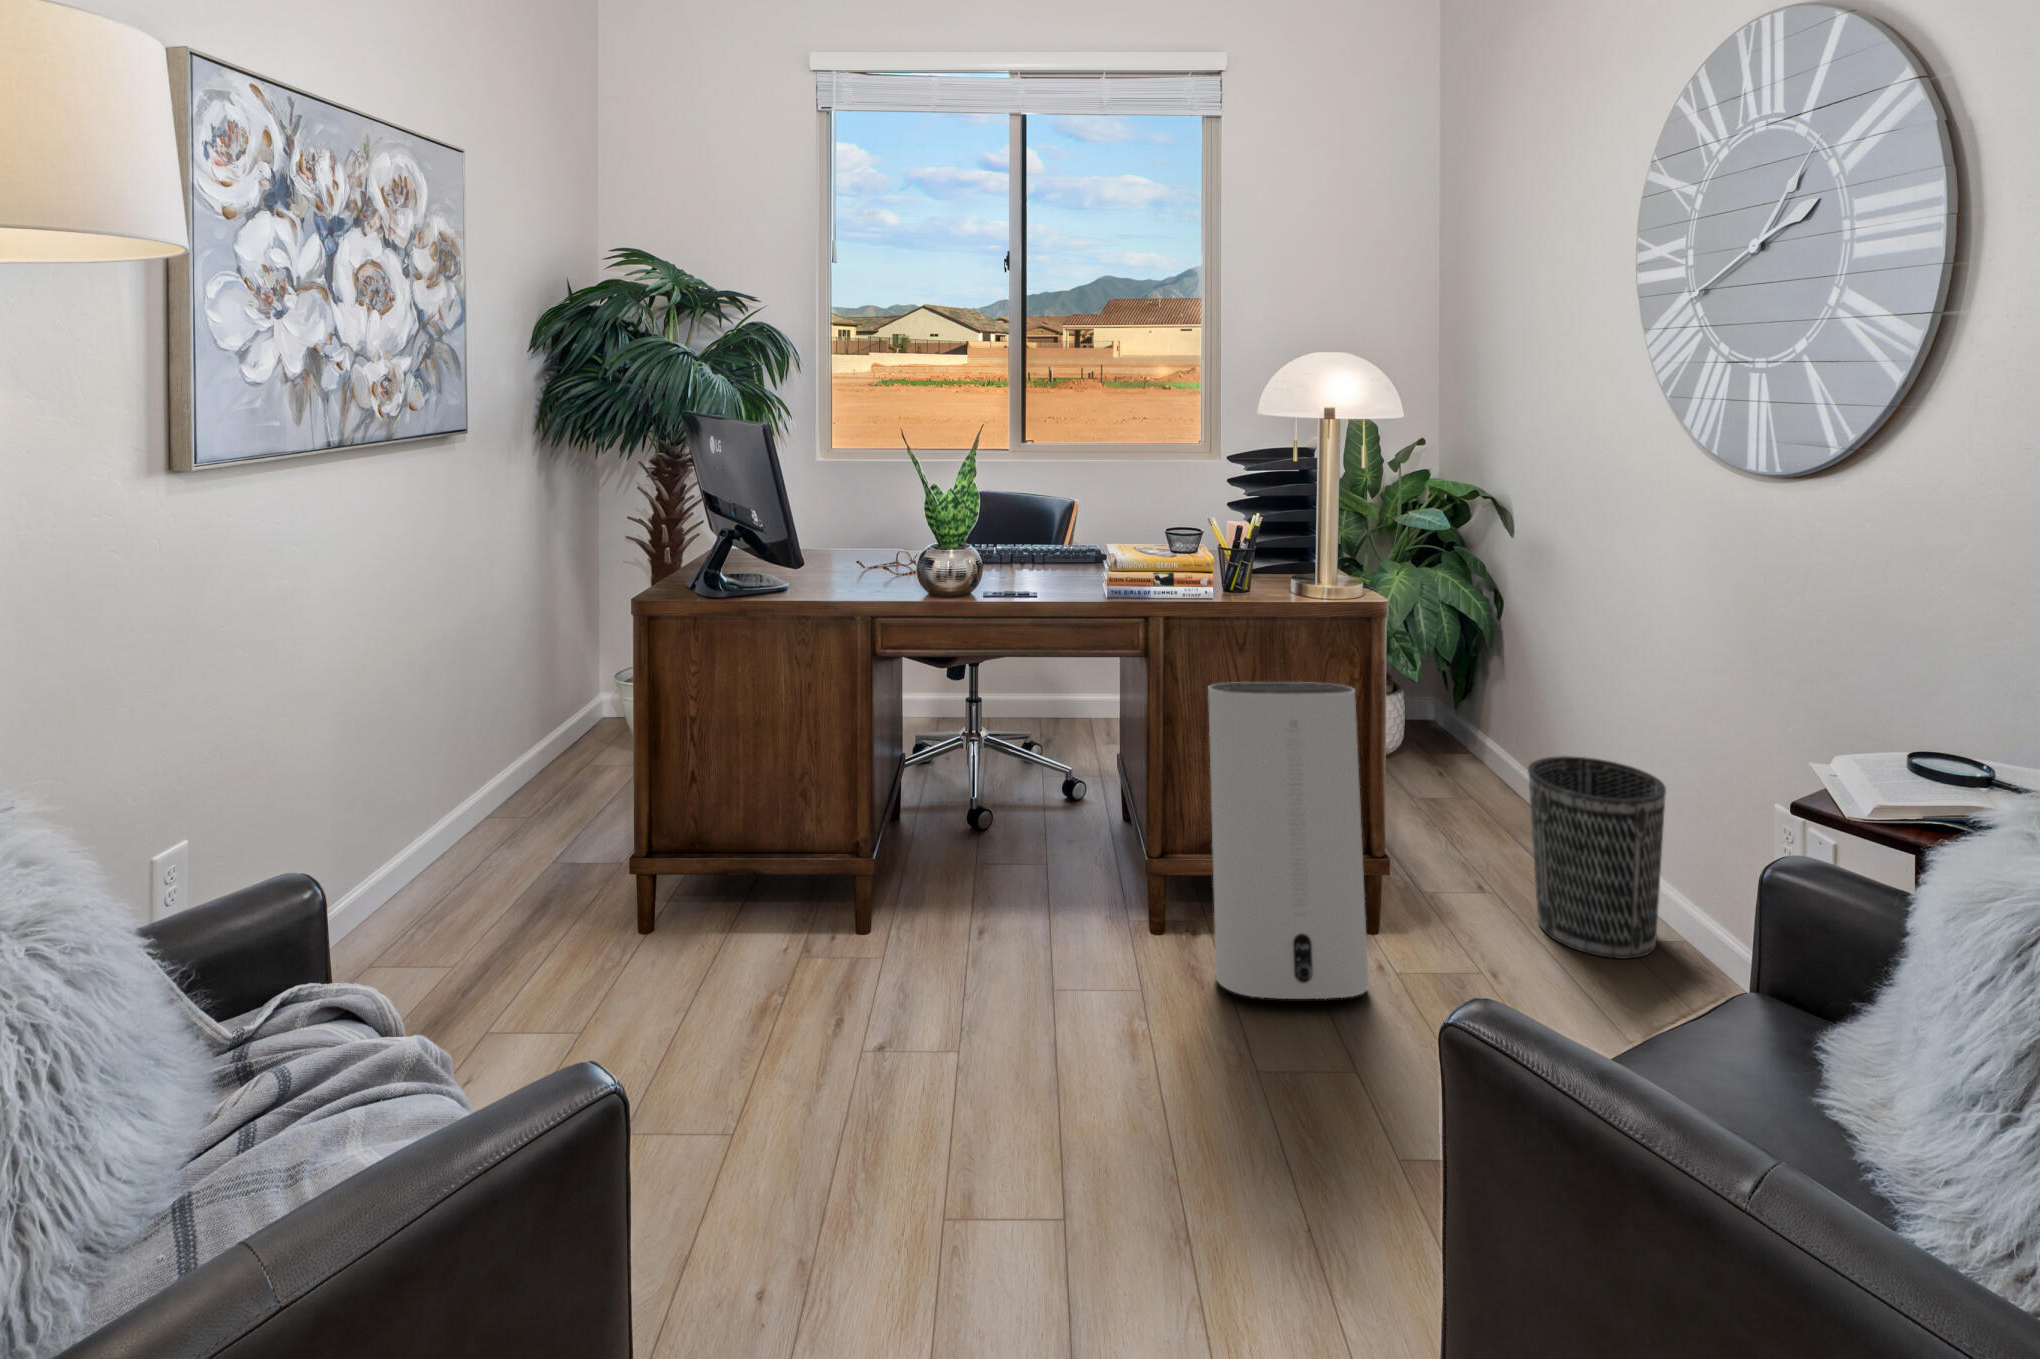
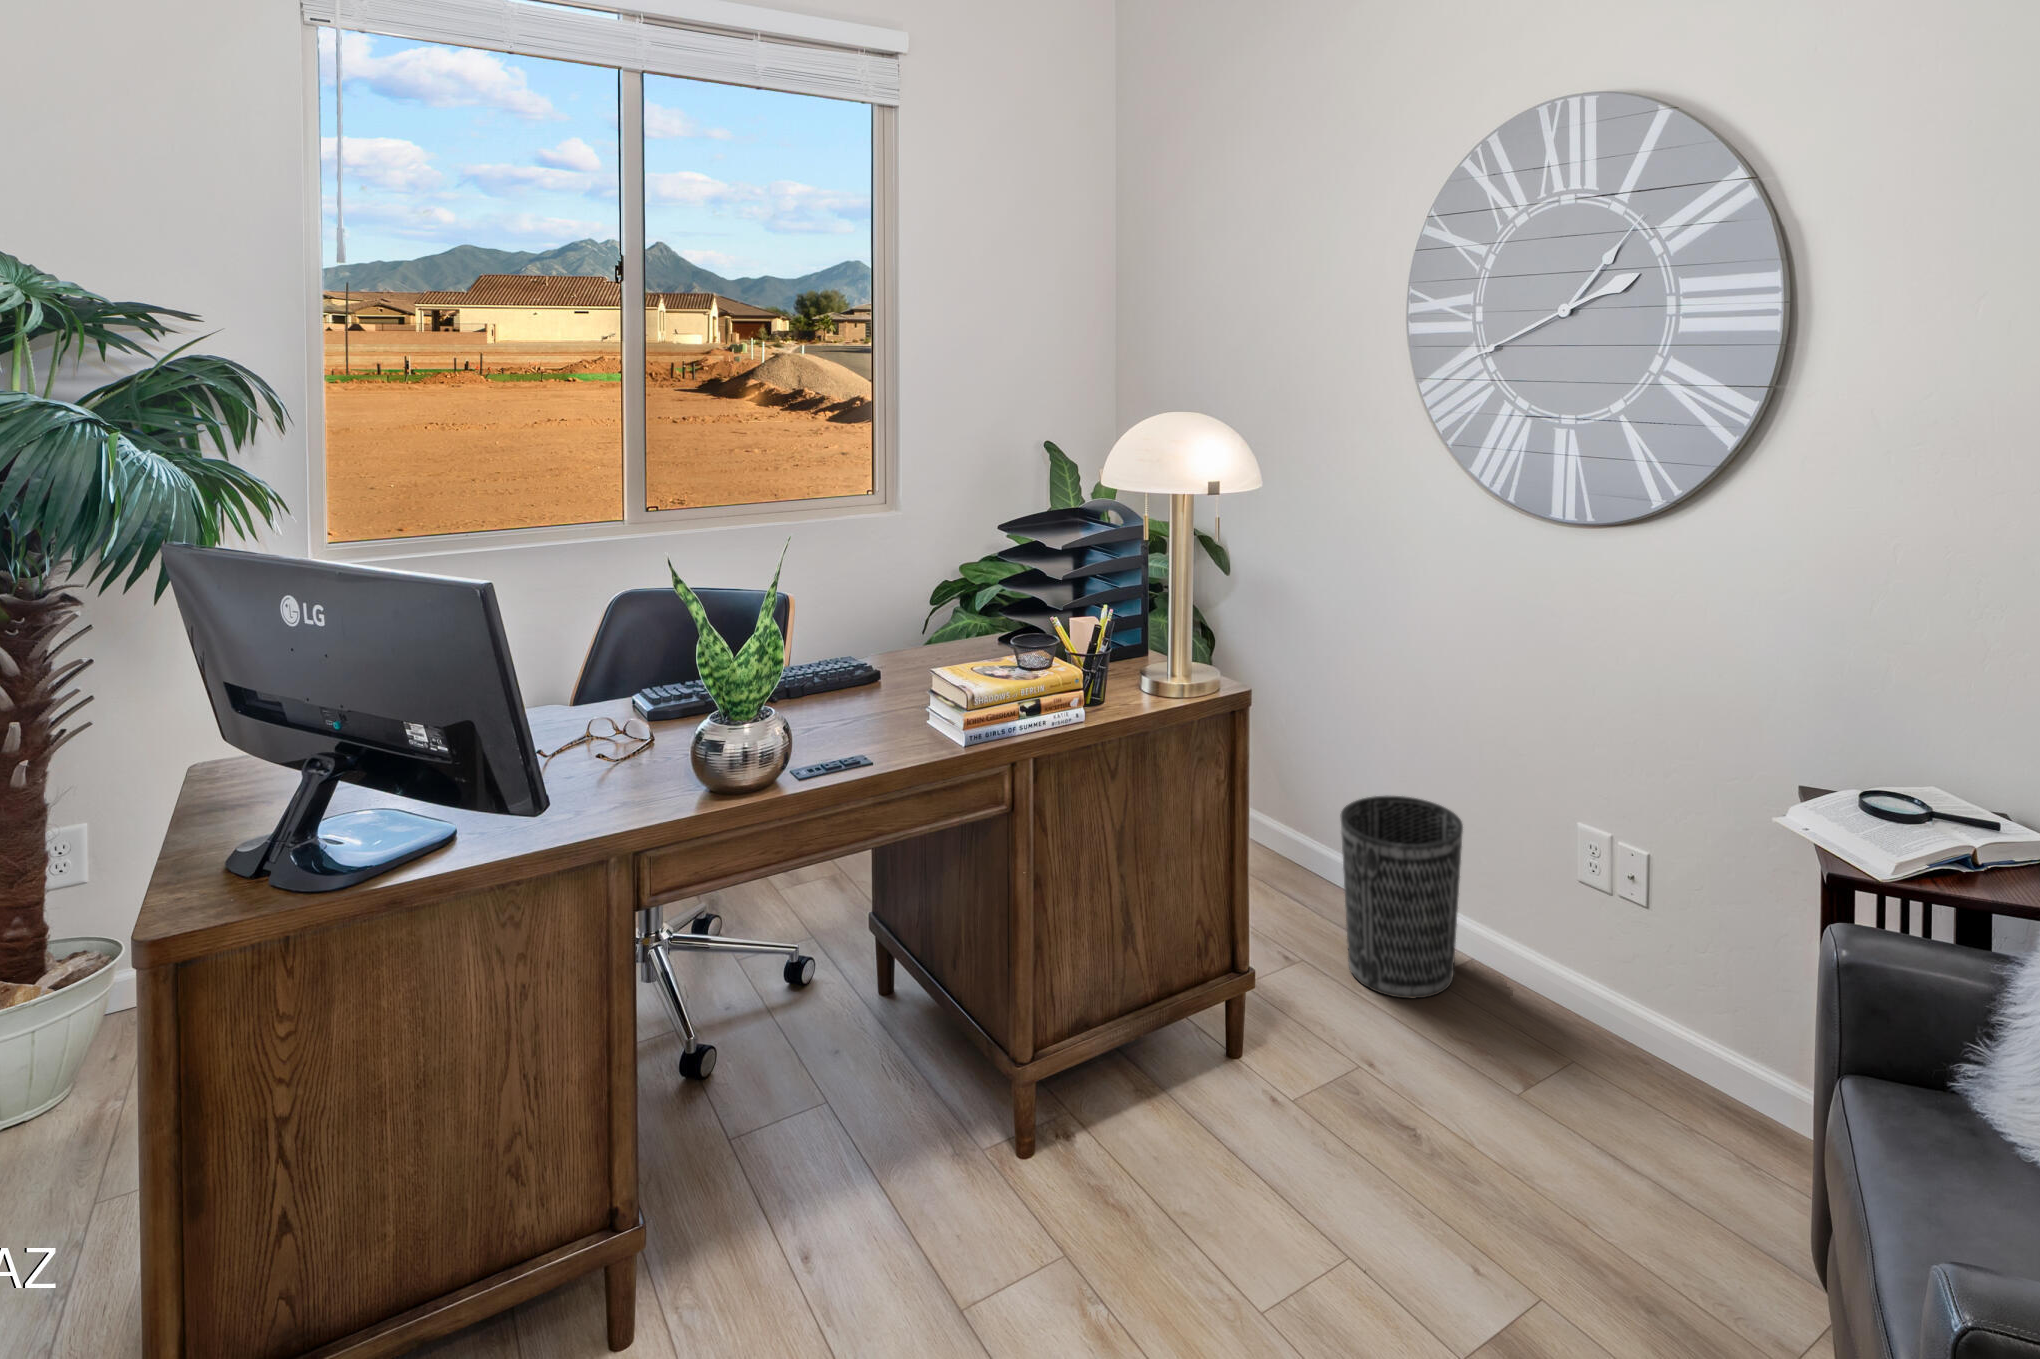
air purifier: present [1208,682,1369,999] -> none [1104,795,1294,1211]

